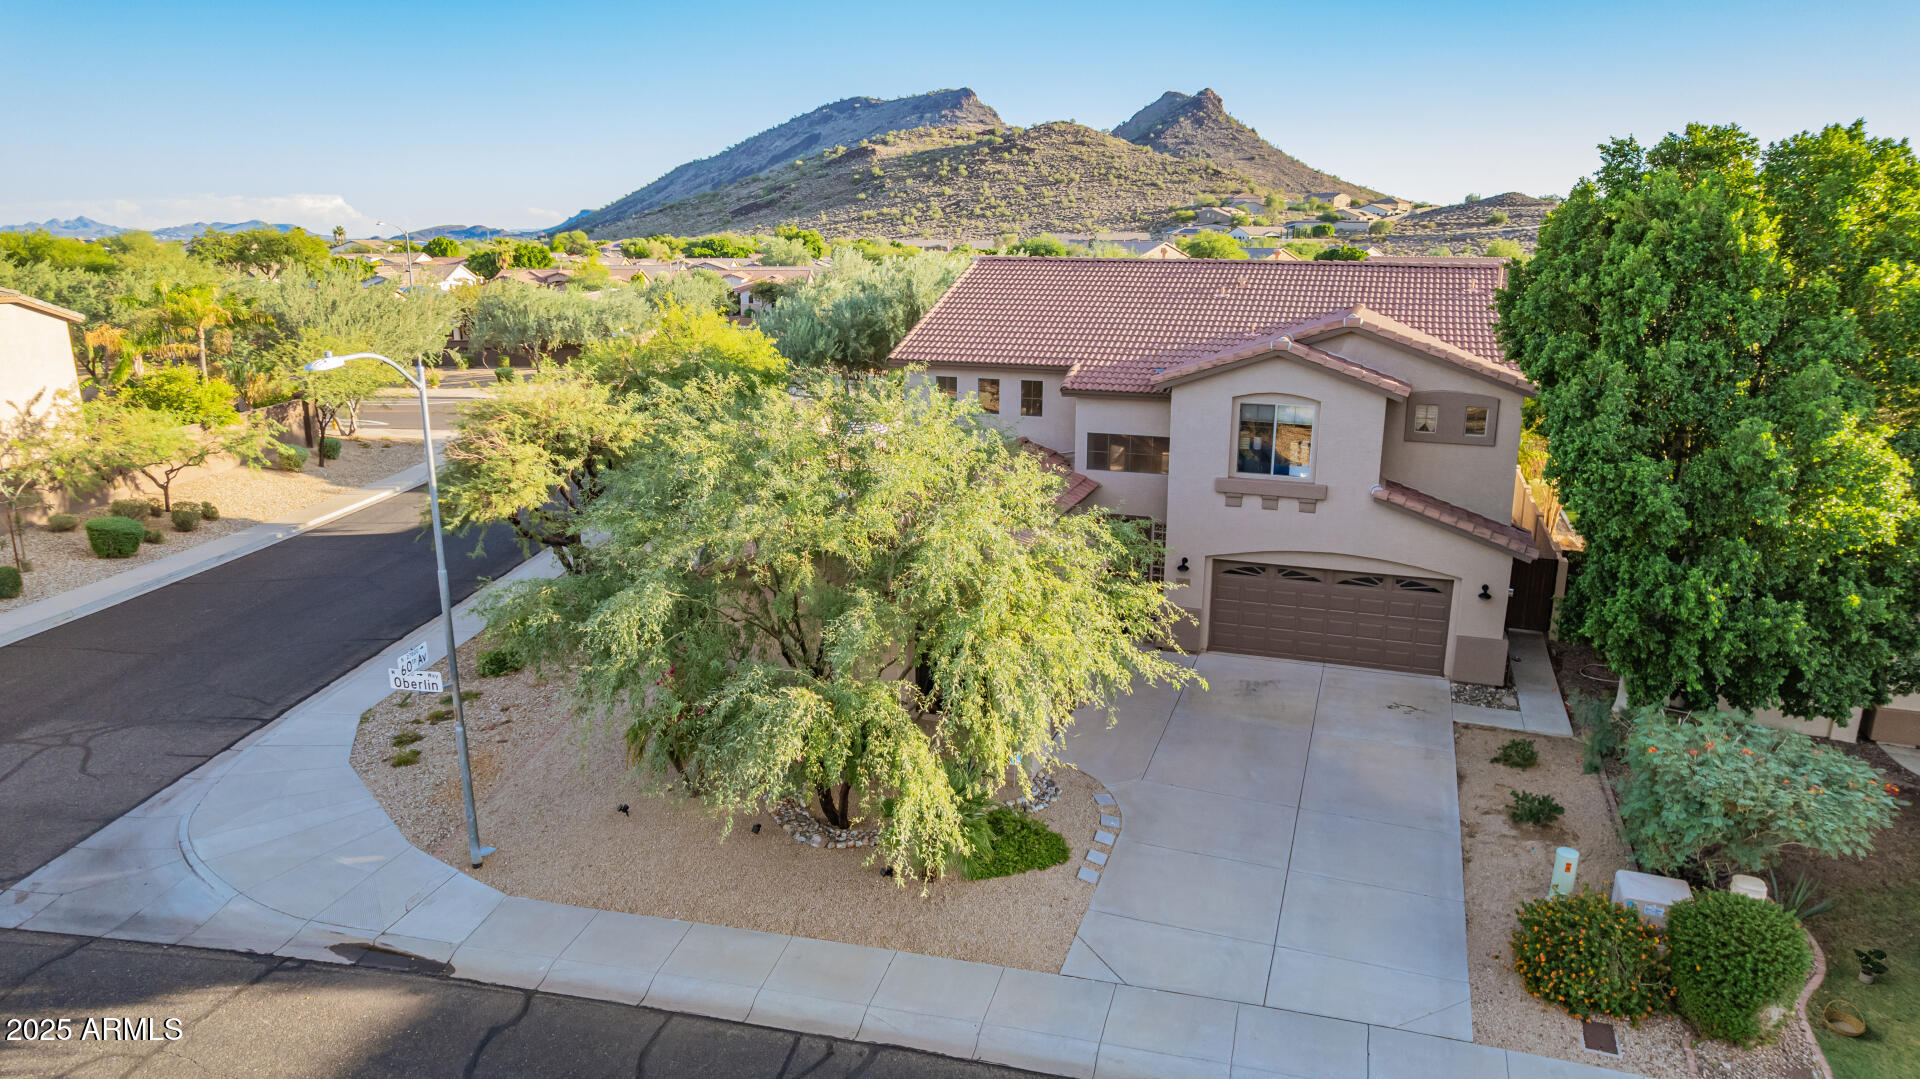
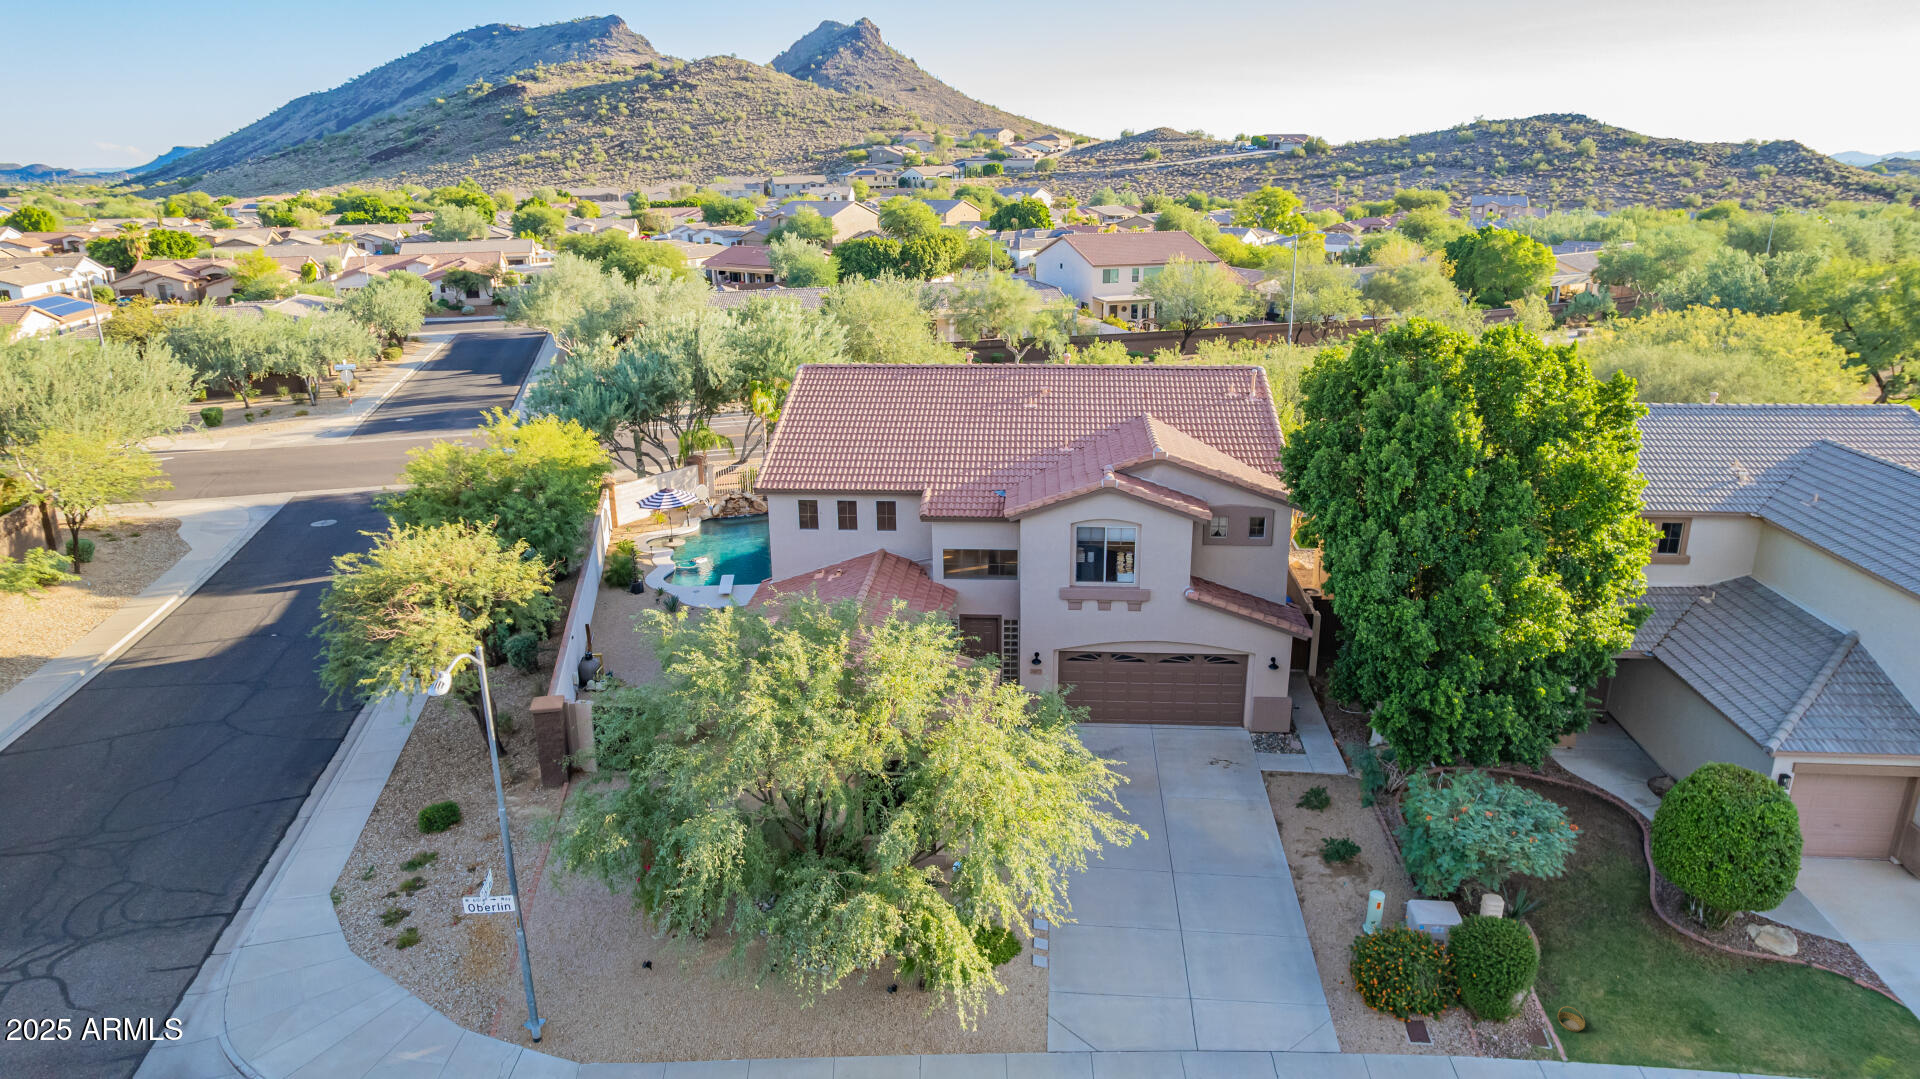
potted plant: present [1853,948,1889,984] -> none [1568,957,1592,983]

